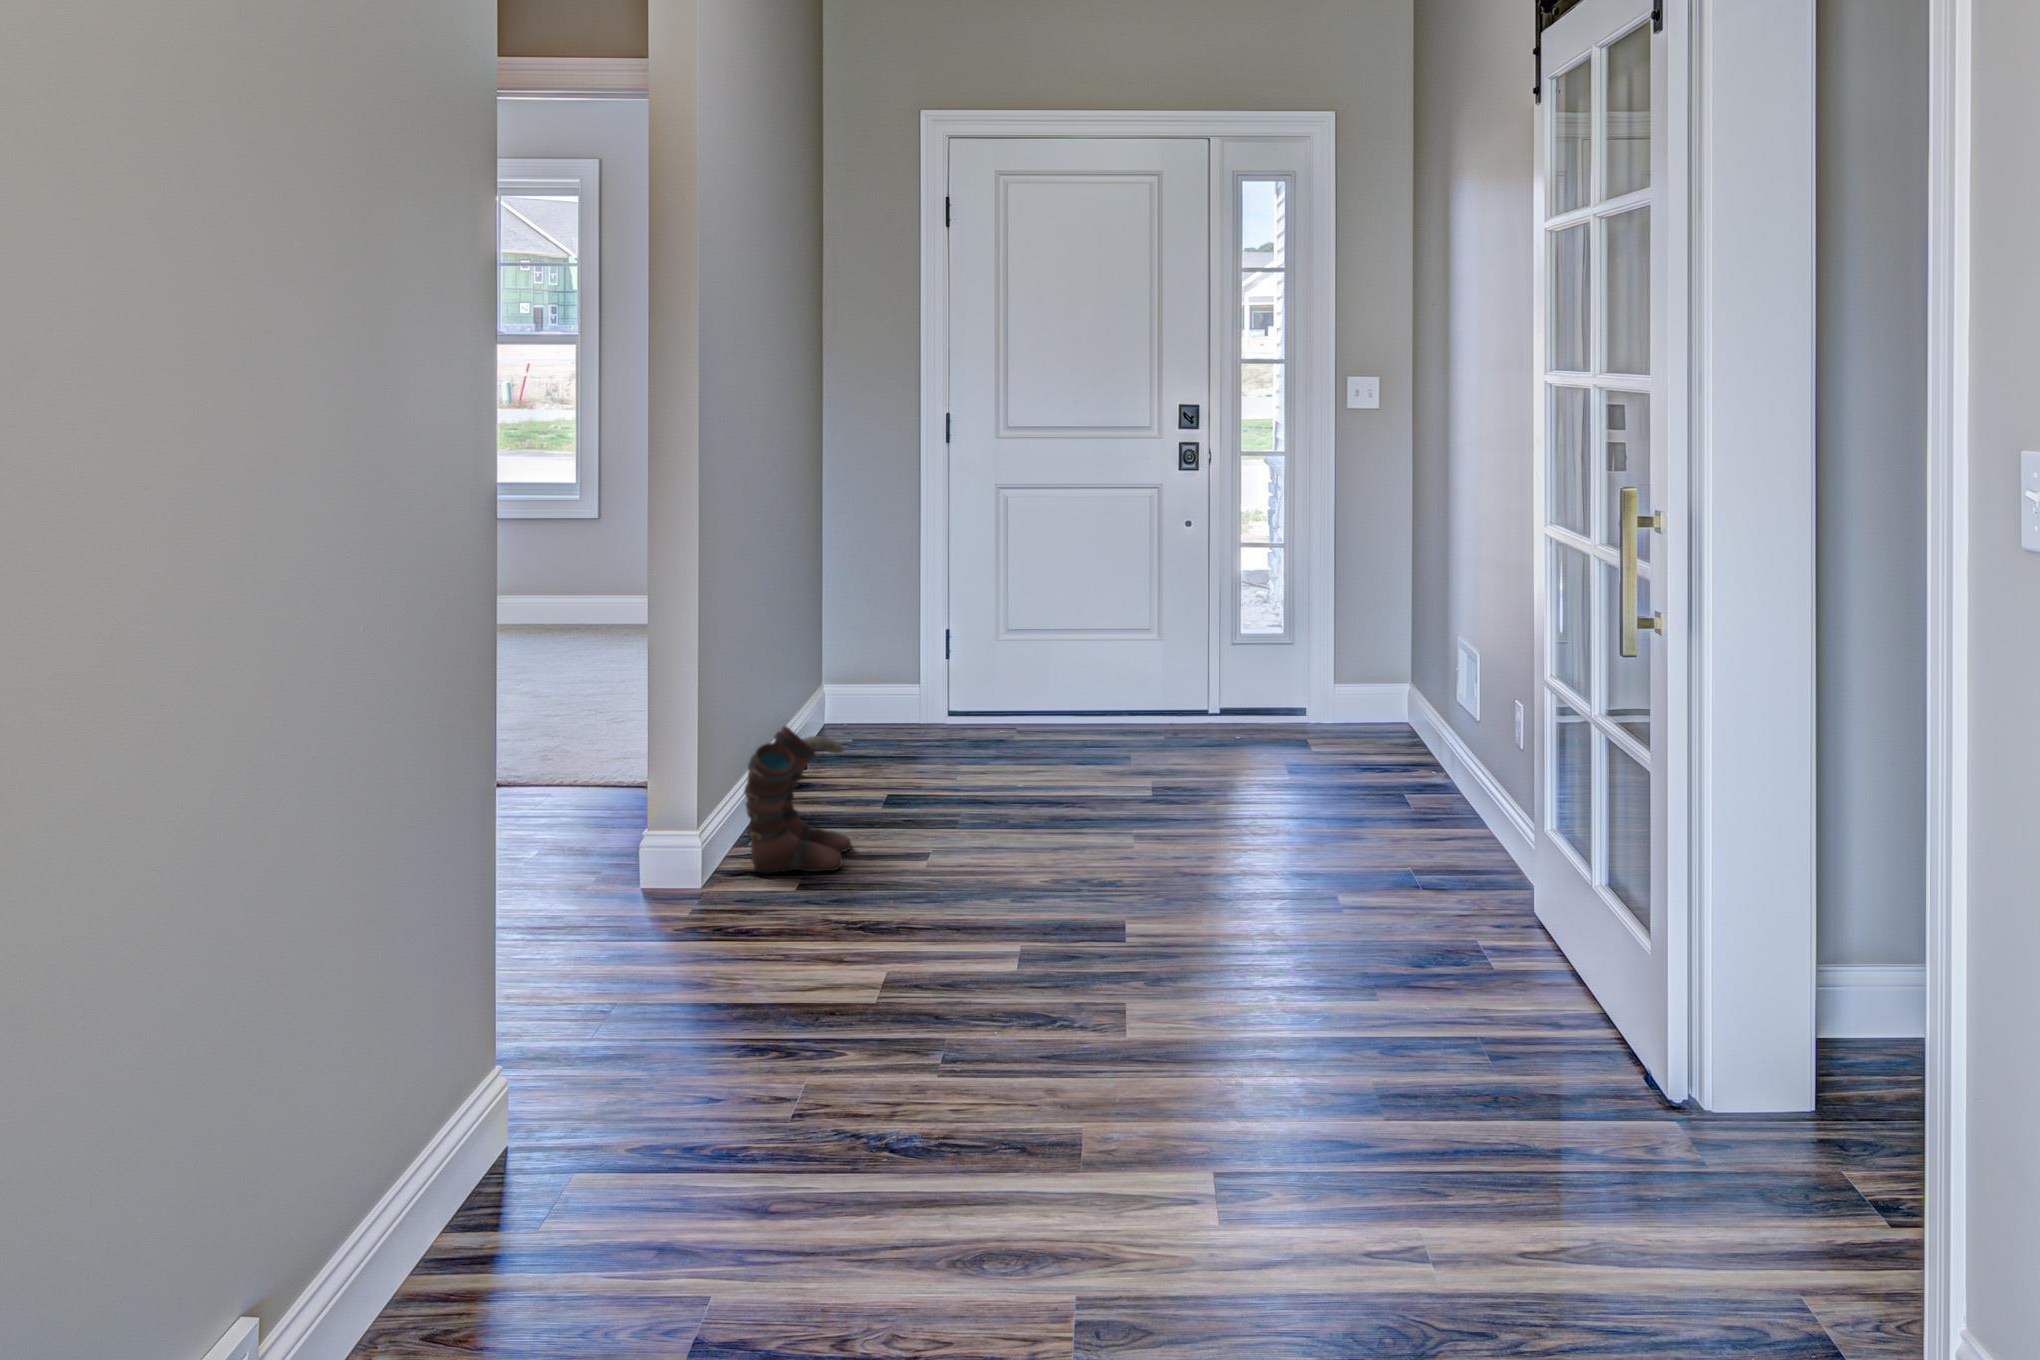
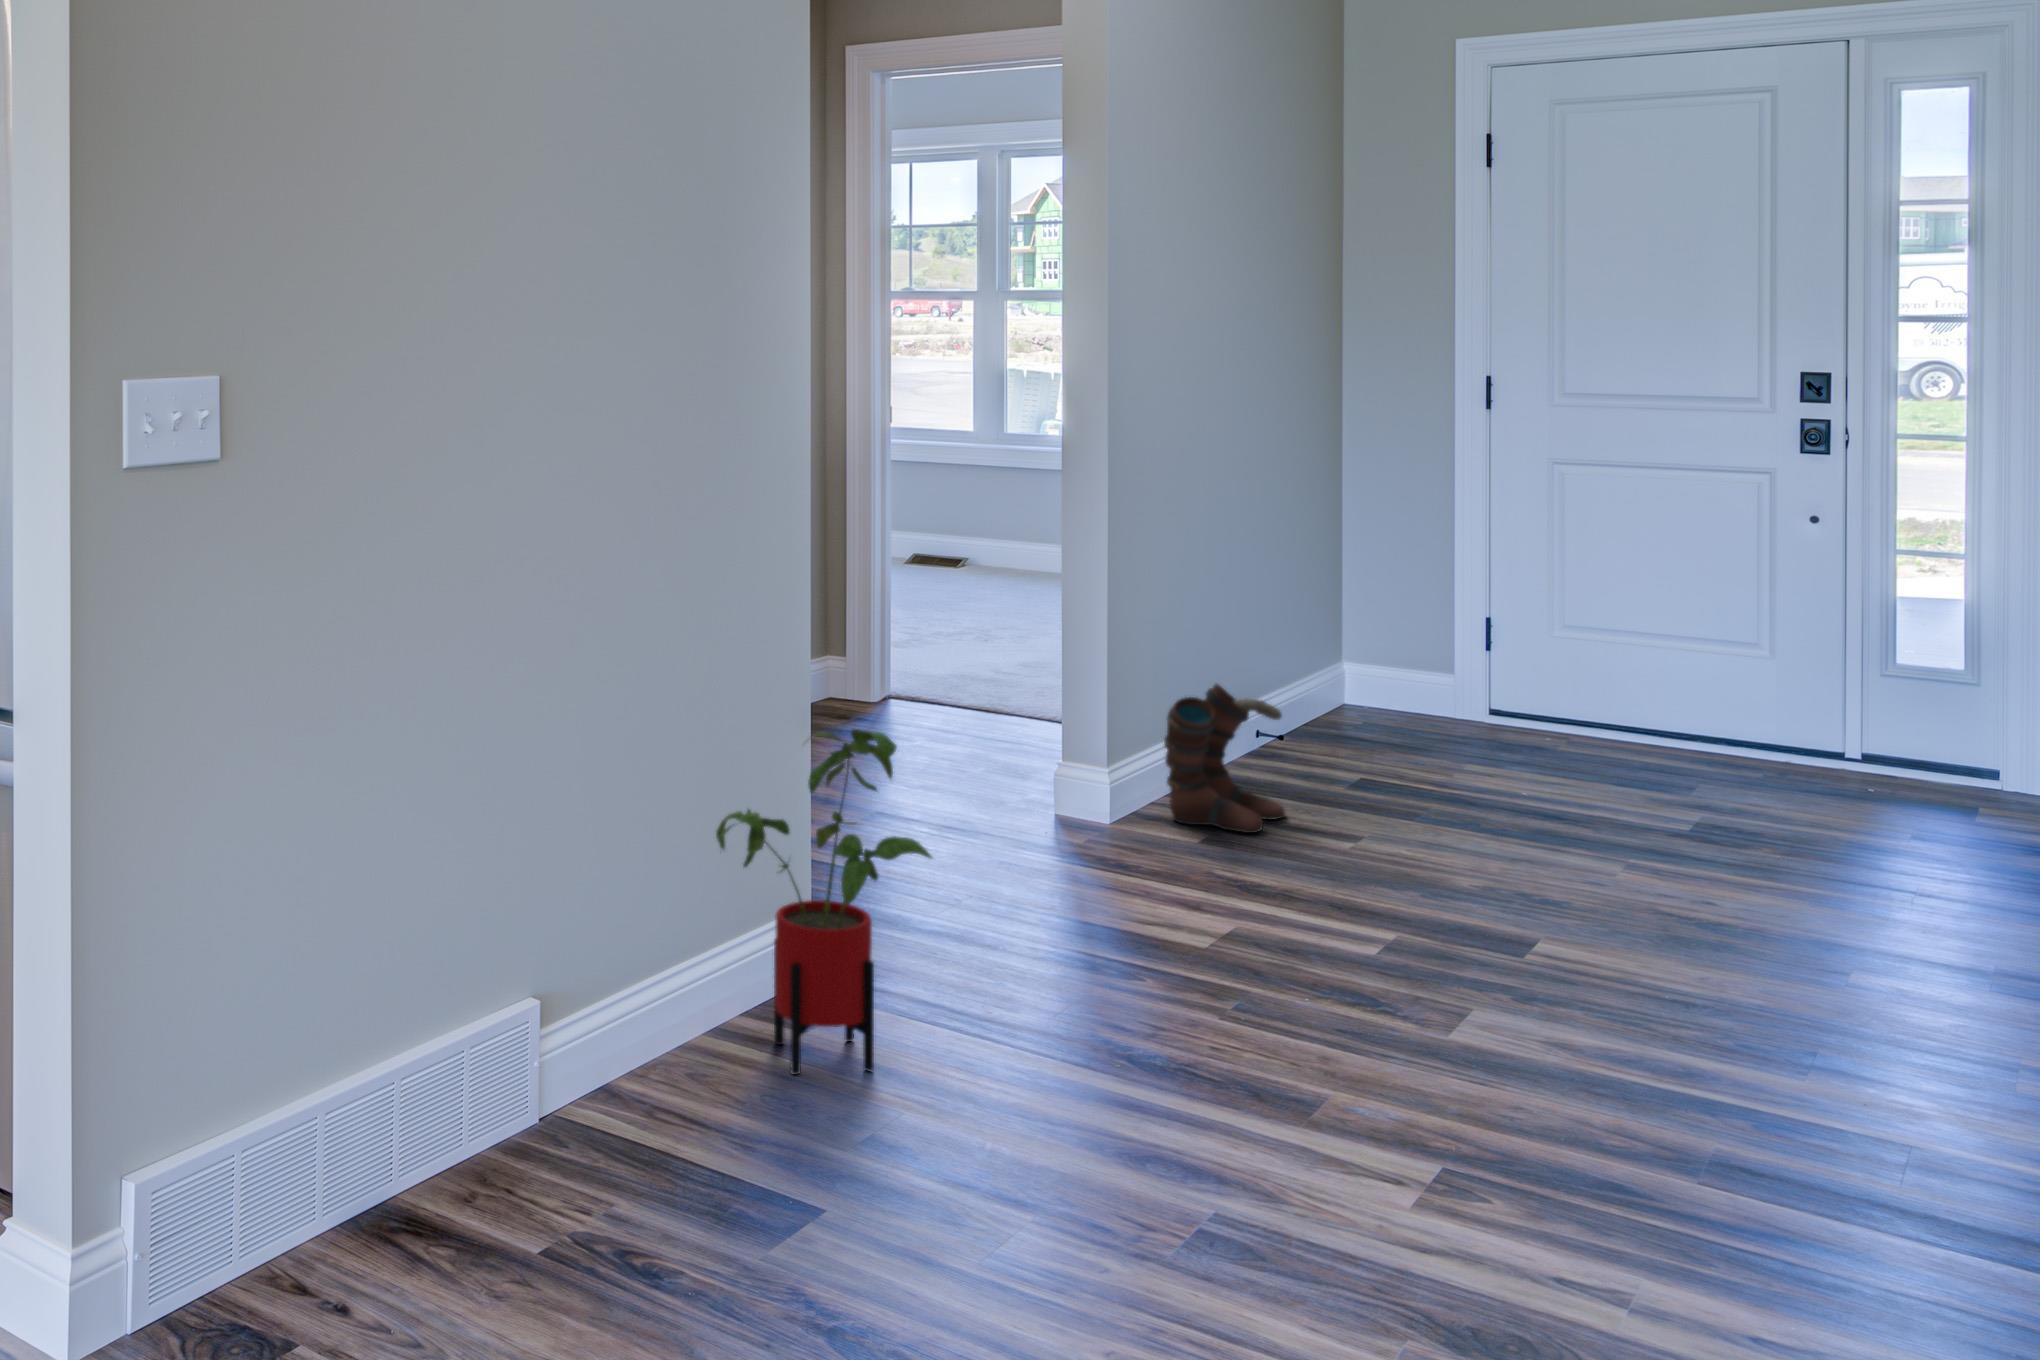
house plant: none [436,850,724,1292] -> present [716,729,932,1075]

